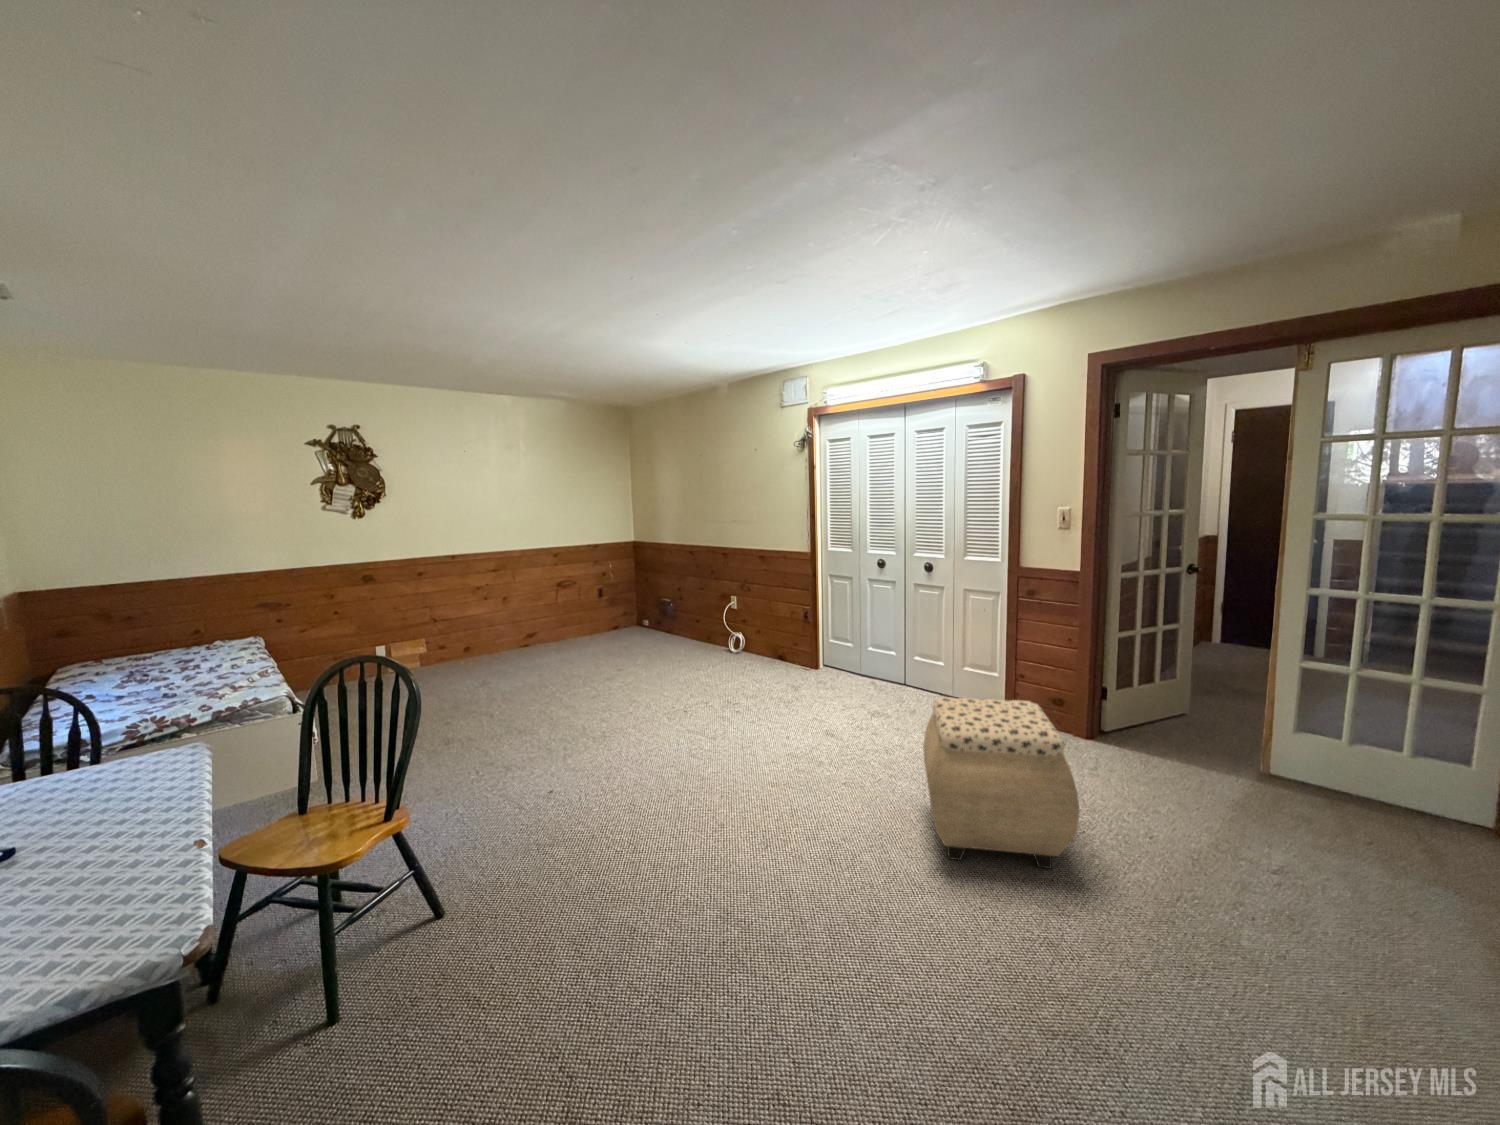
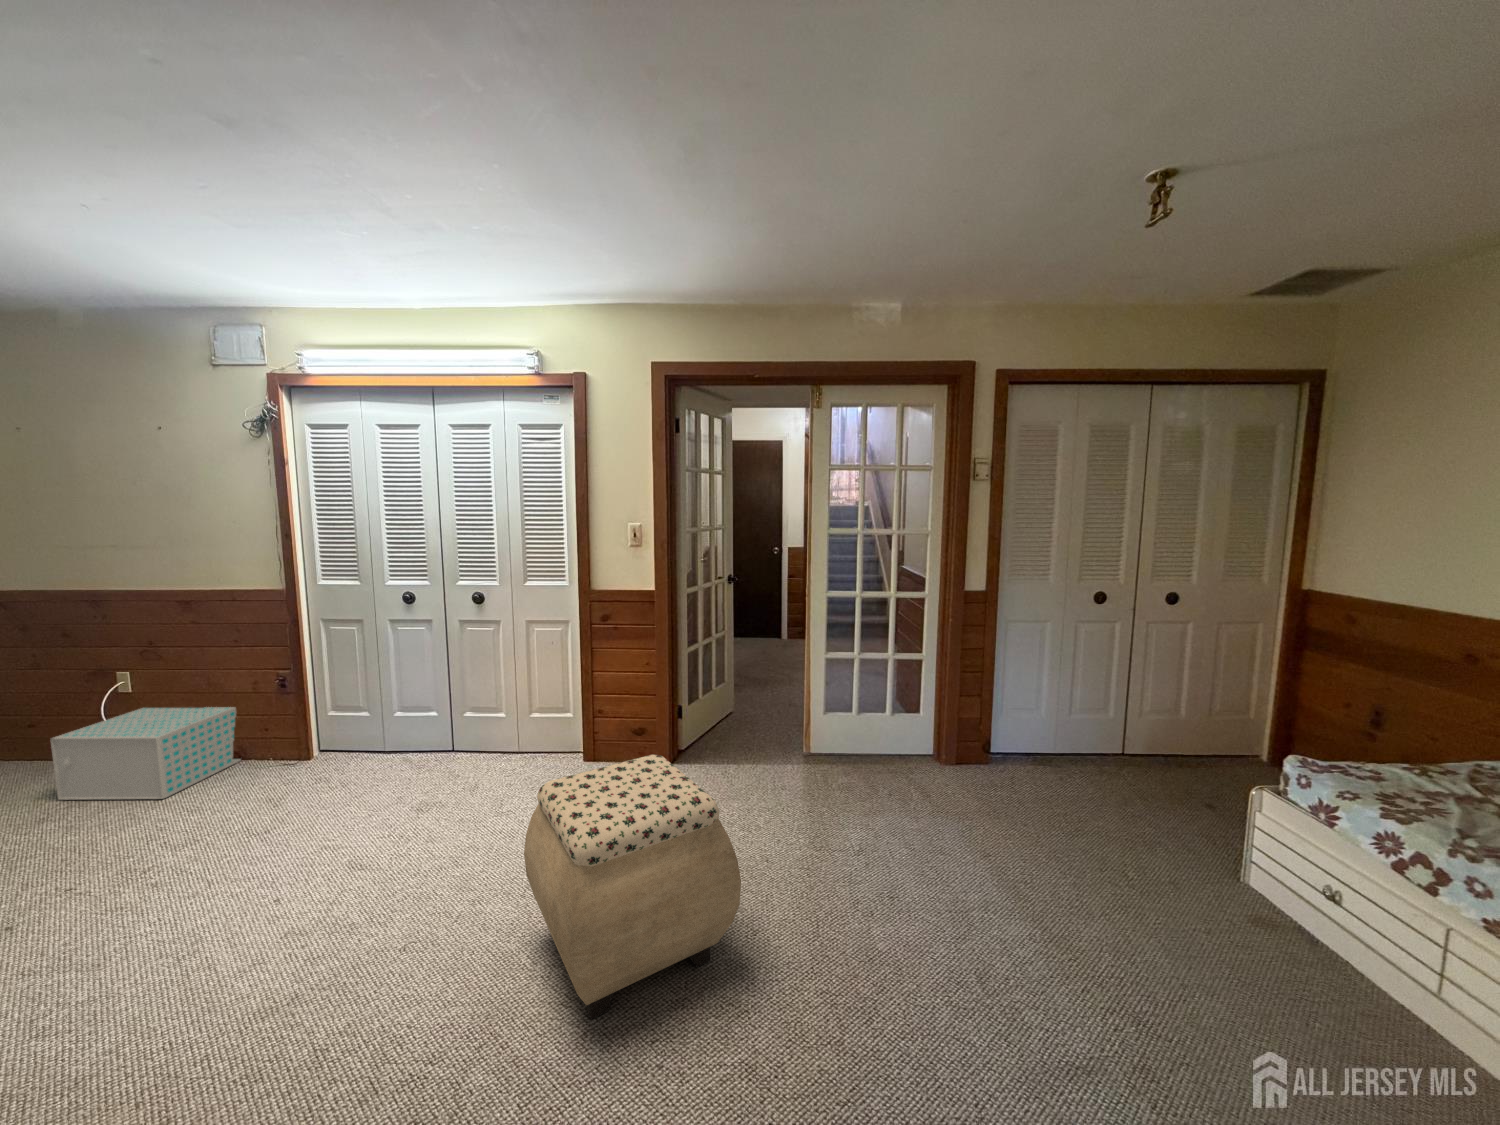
storage box: none [704,619,783,673] -> present [51,707,241,800]

